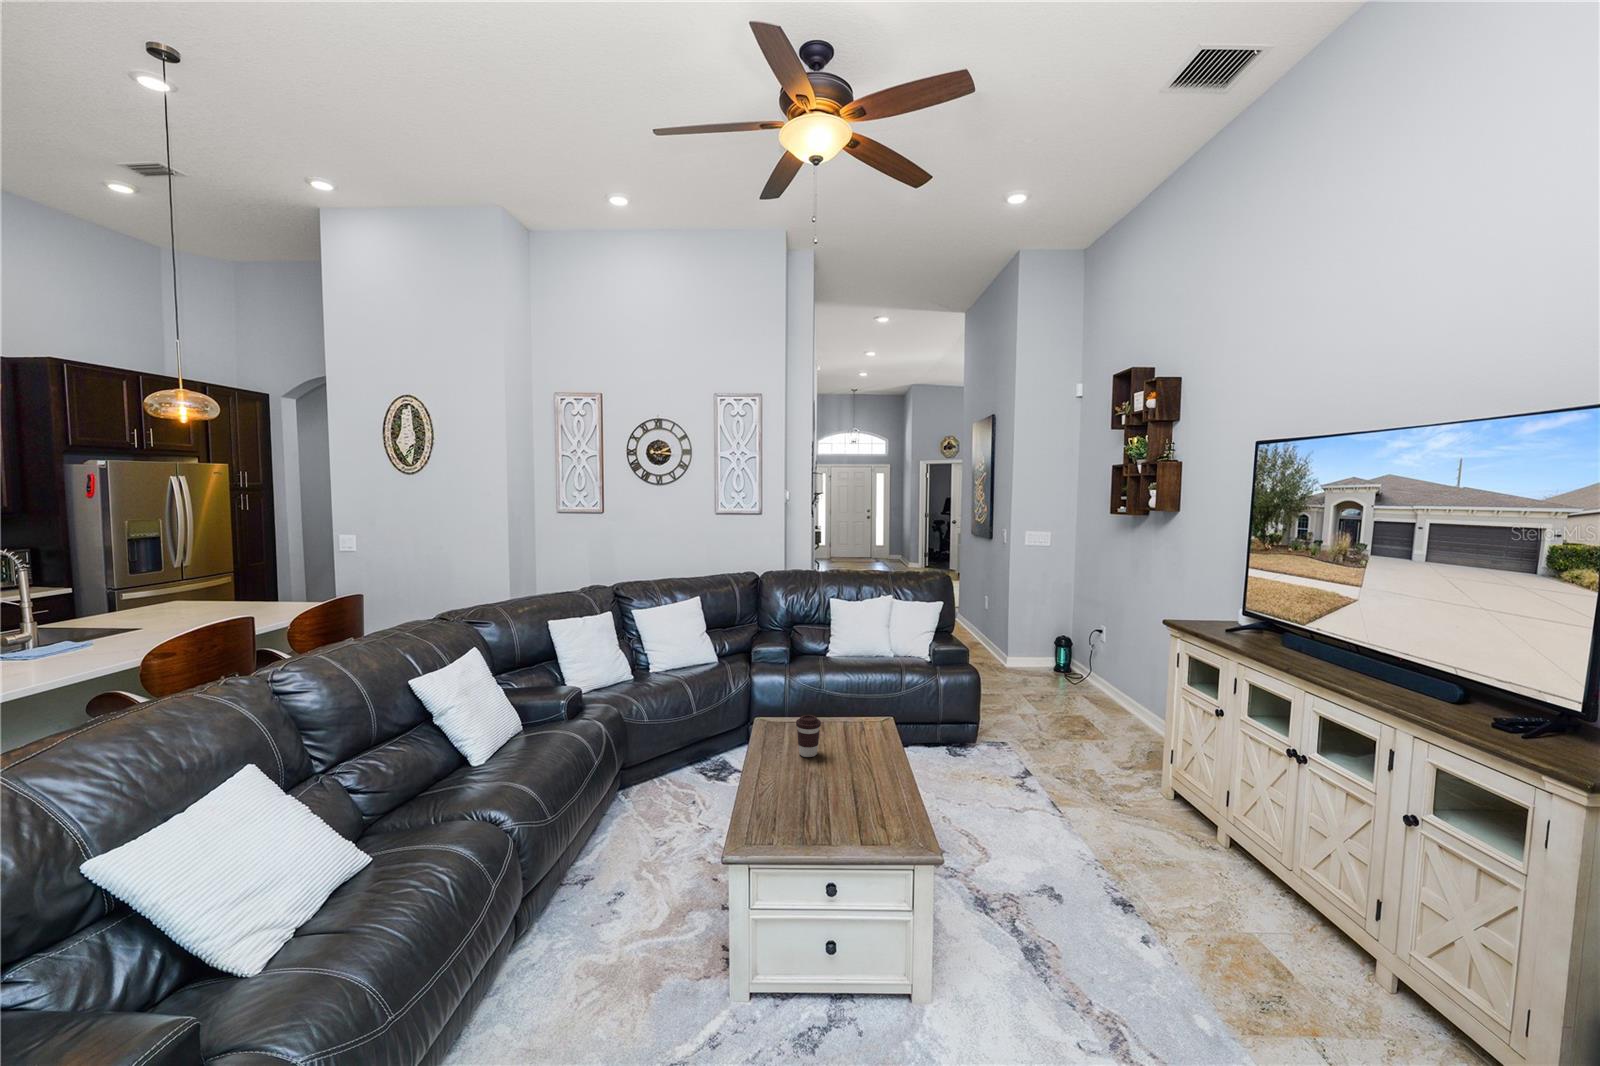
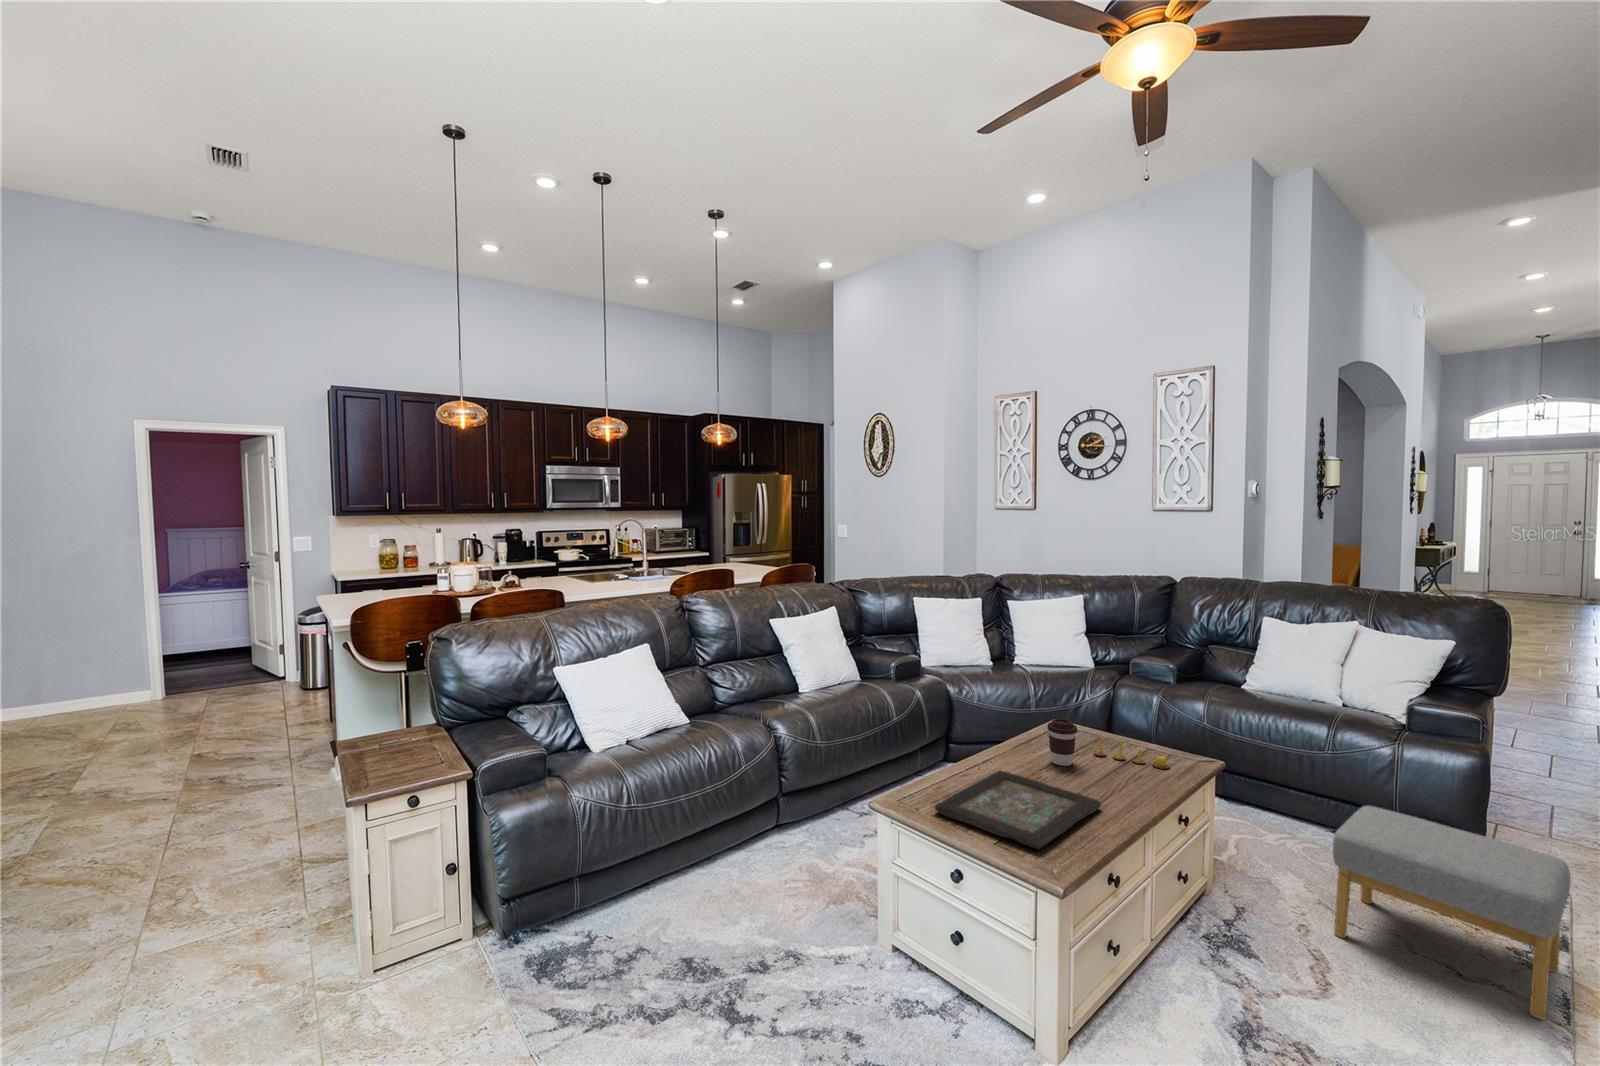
candle: none [816,719,872,739] -> present [1094,737,1169,769]
footstool: none [948,722,1065,821] -> present [1333,806,1571,1020]
decorative tray: none [788,776,901,839] -> present [935,771,1101,849]

